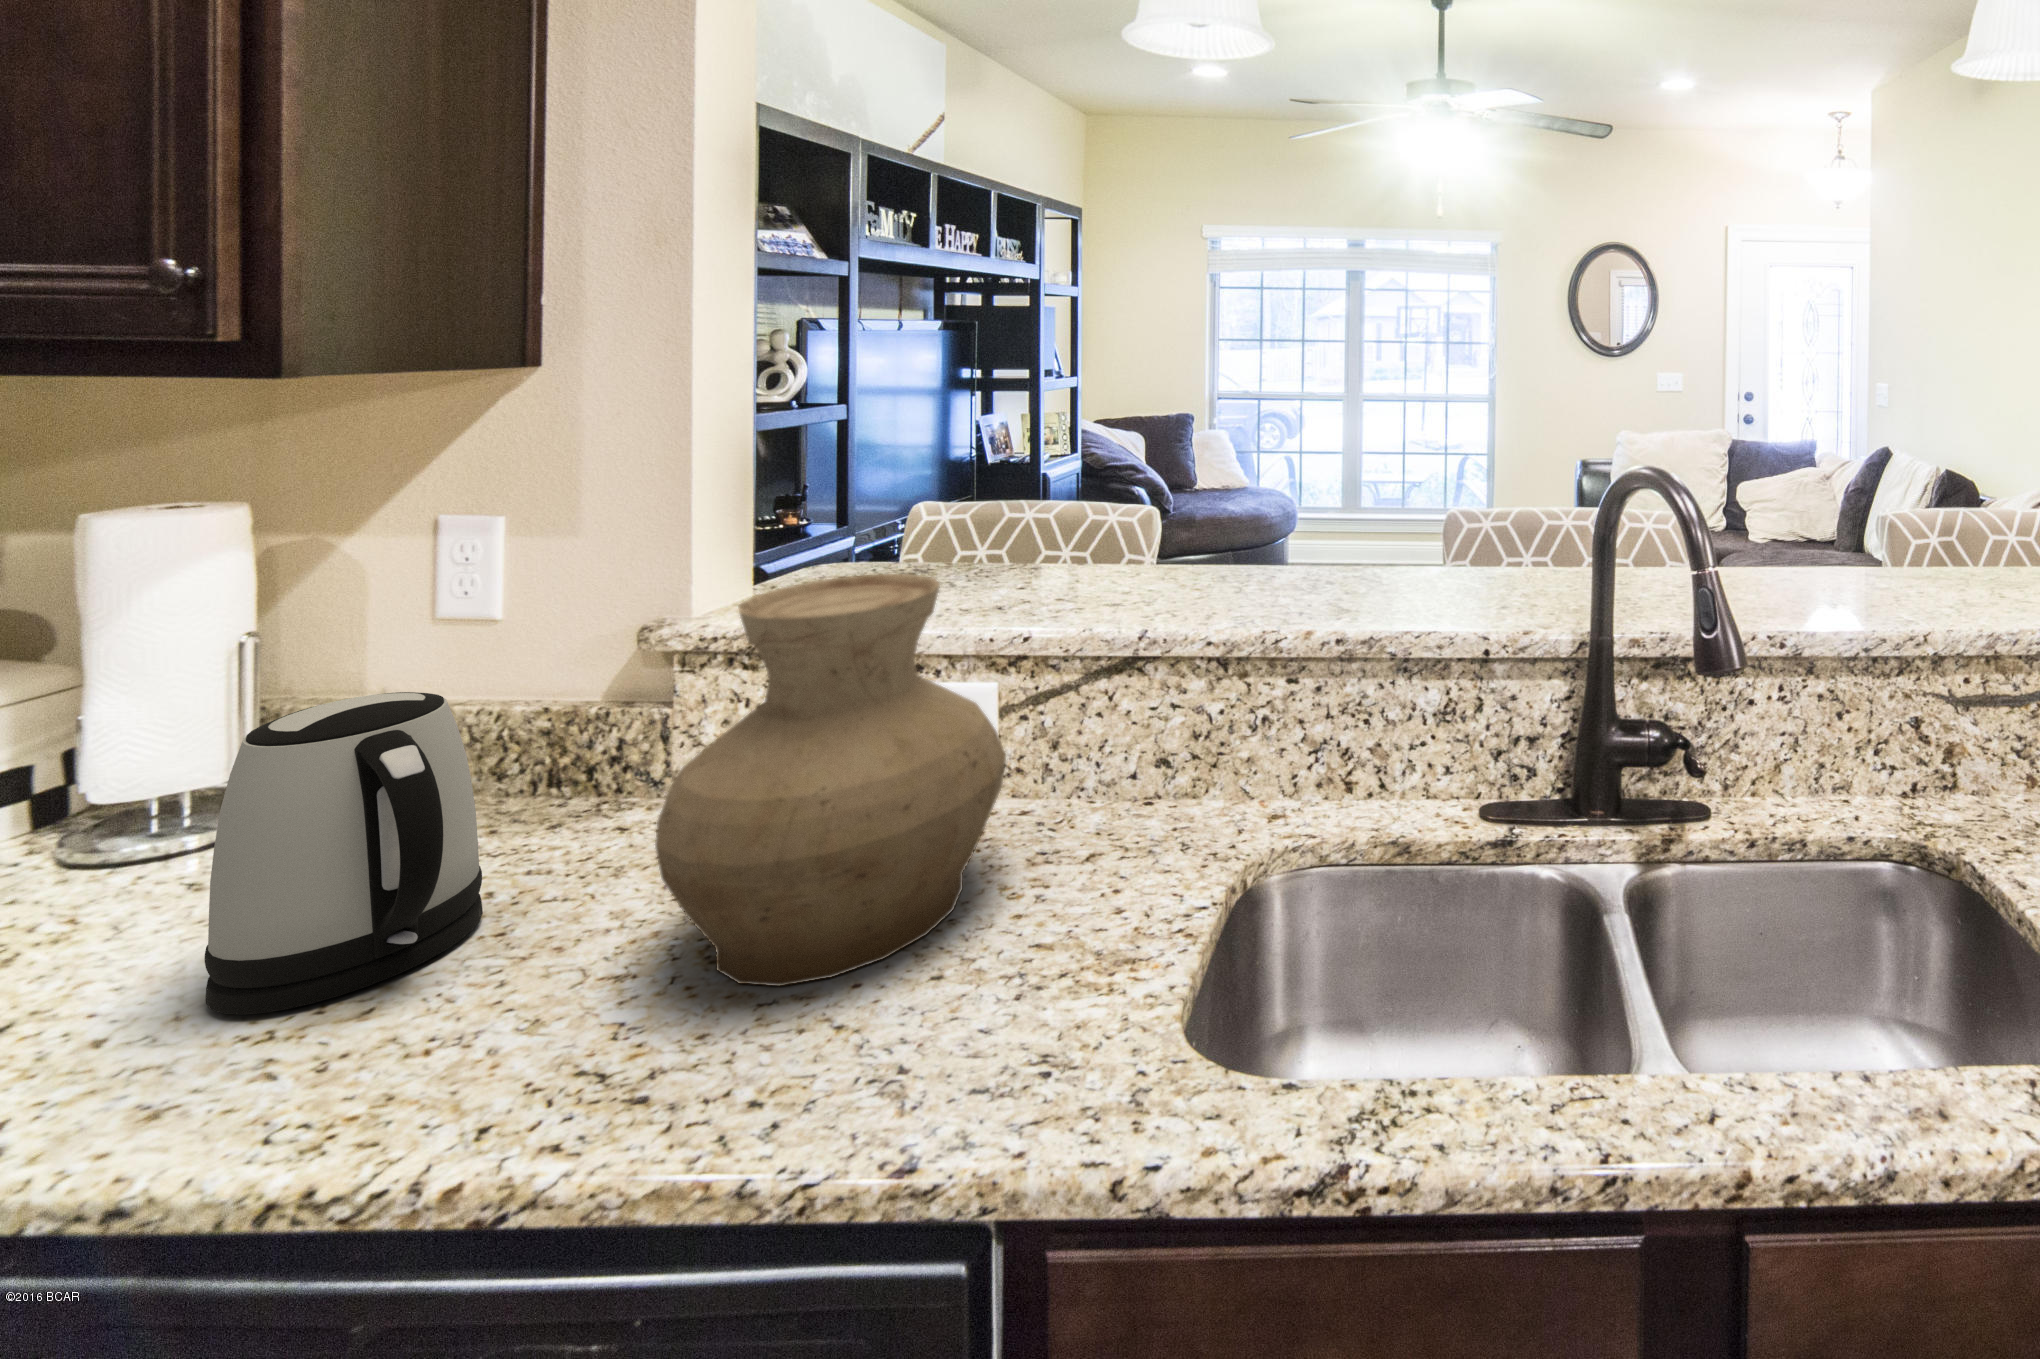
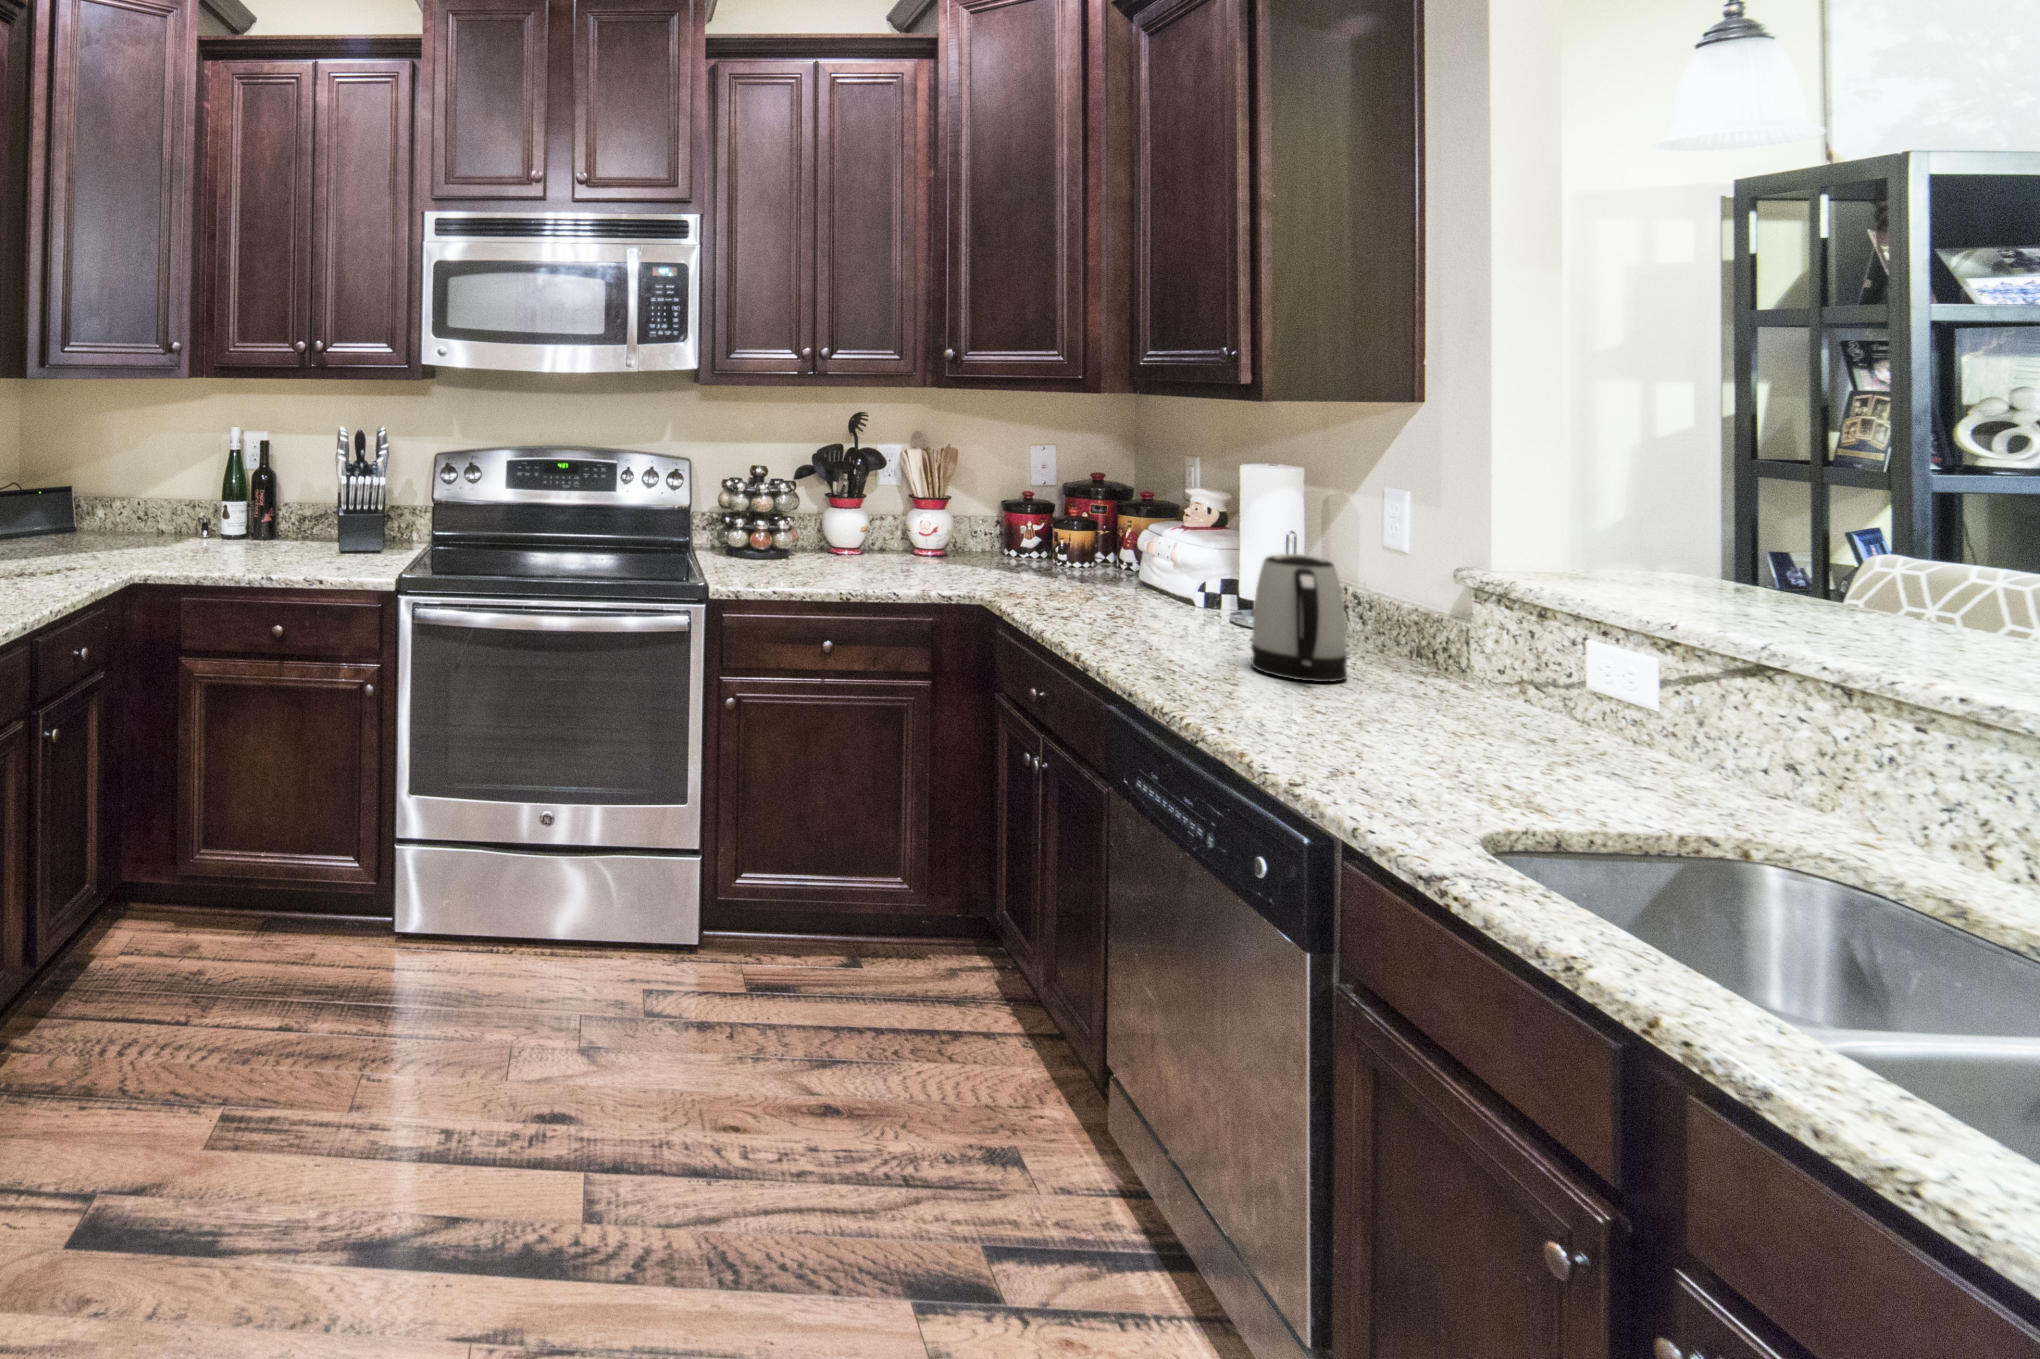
vase: present [655,574,1006,986] -> none [1382,537,1605,761]

